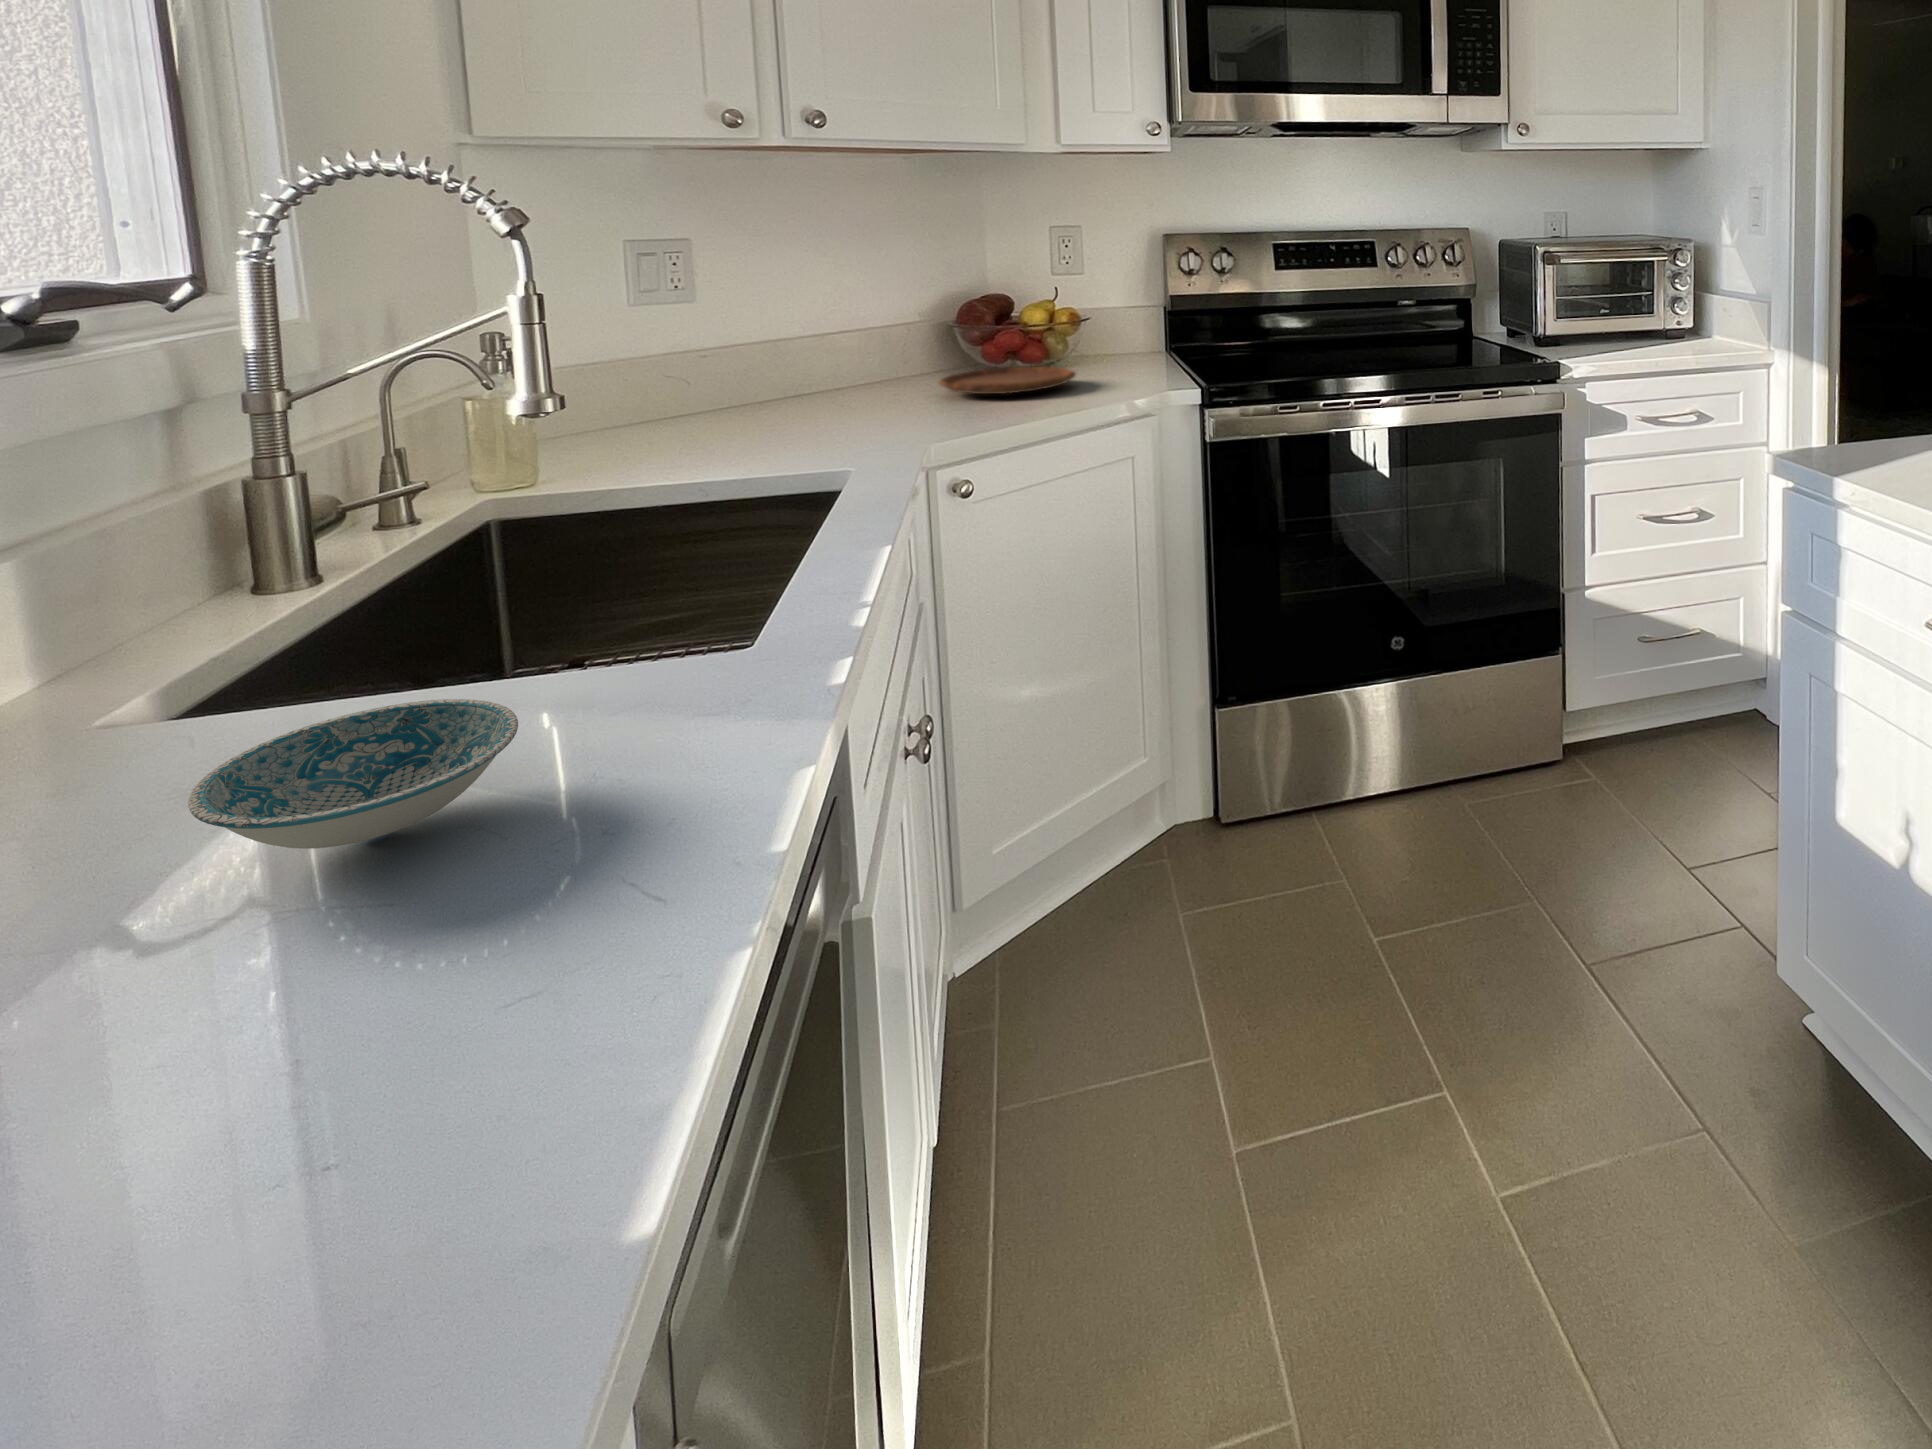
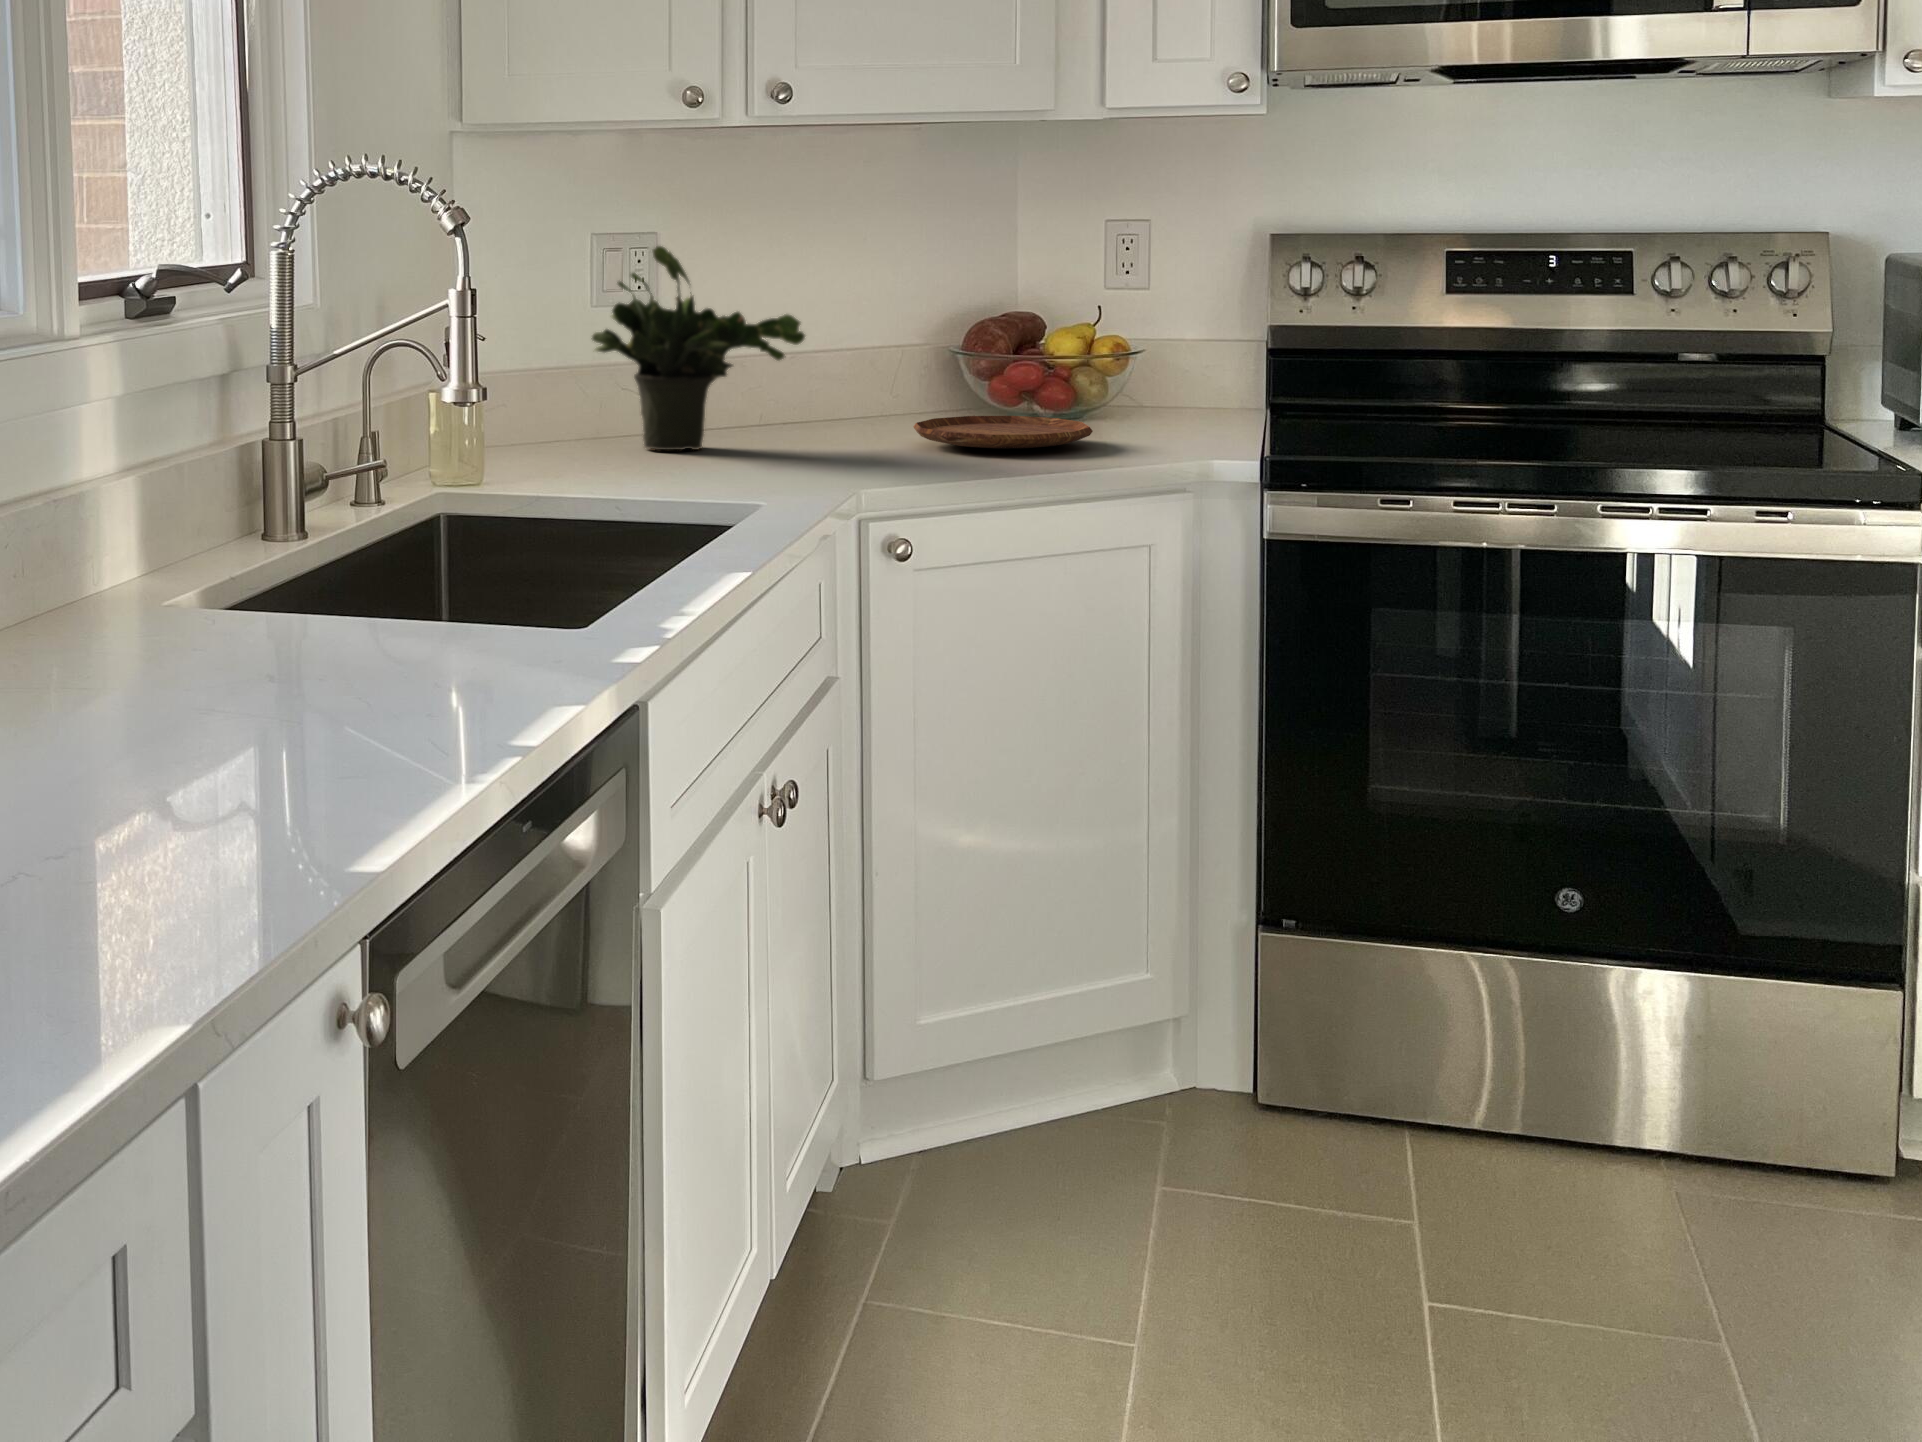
potted plant: none [636,250,849,424] -> present [591,246,805,450]
ceramic bowl: present [188,699,518,849] -> none [216,598,391,680]

